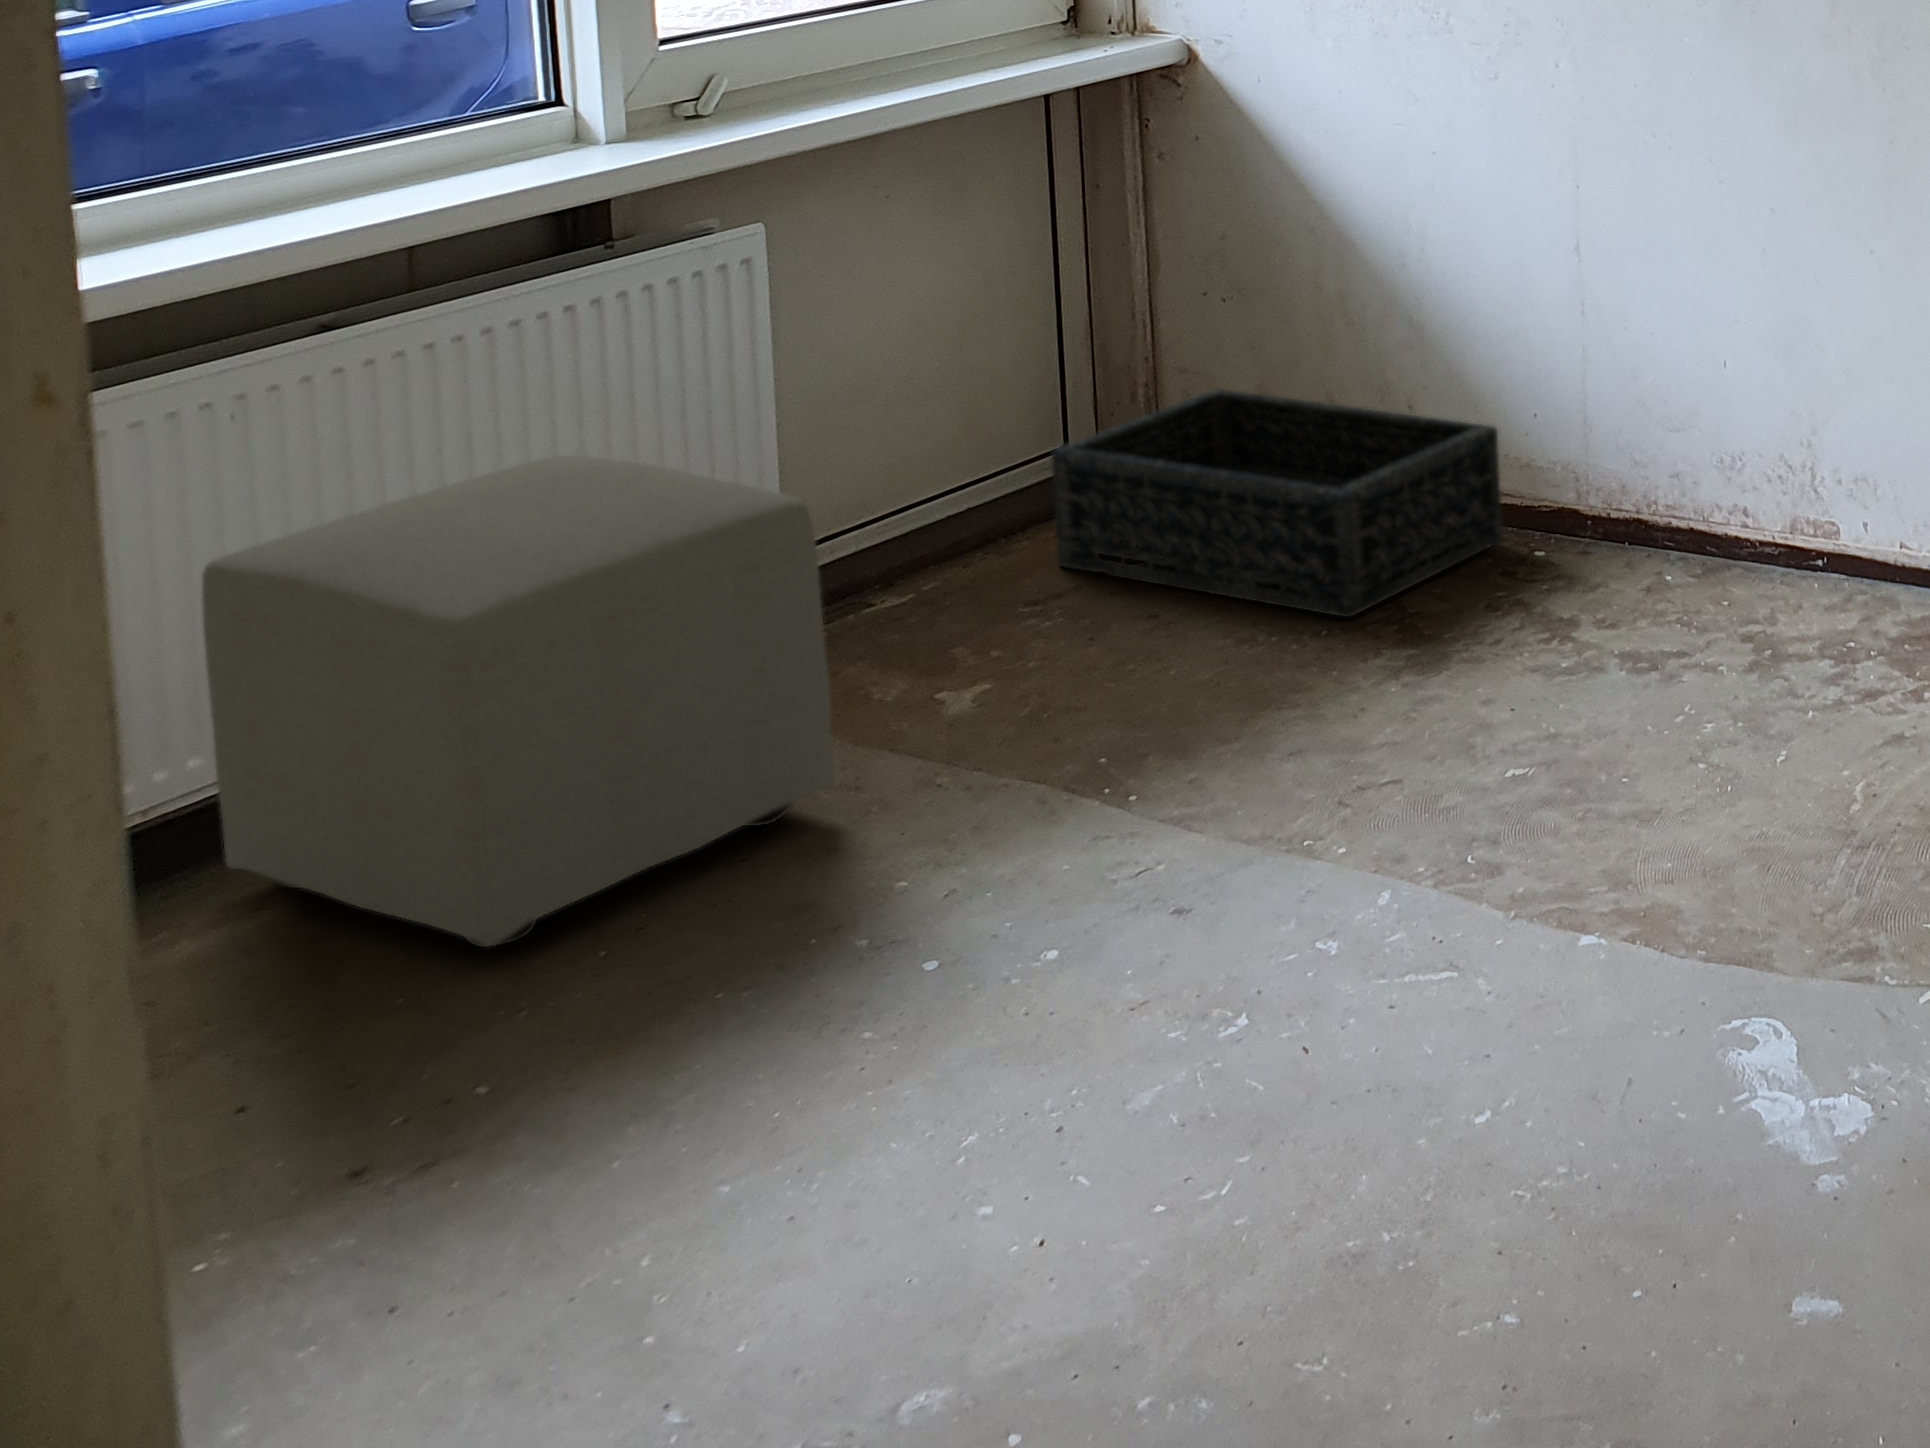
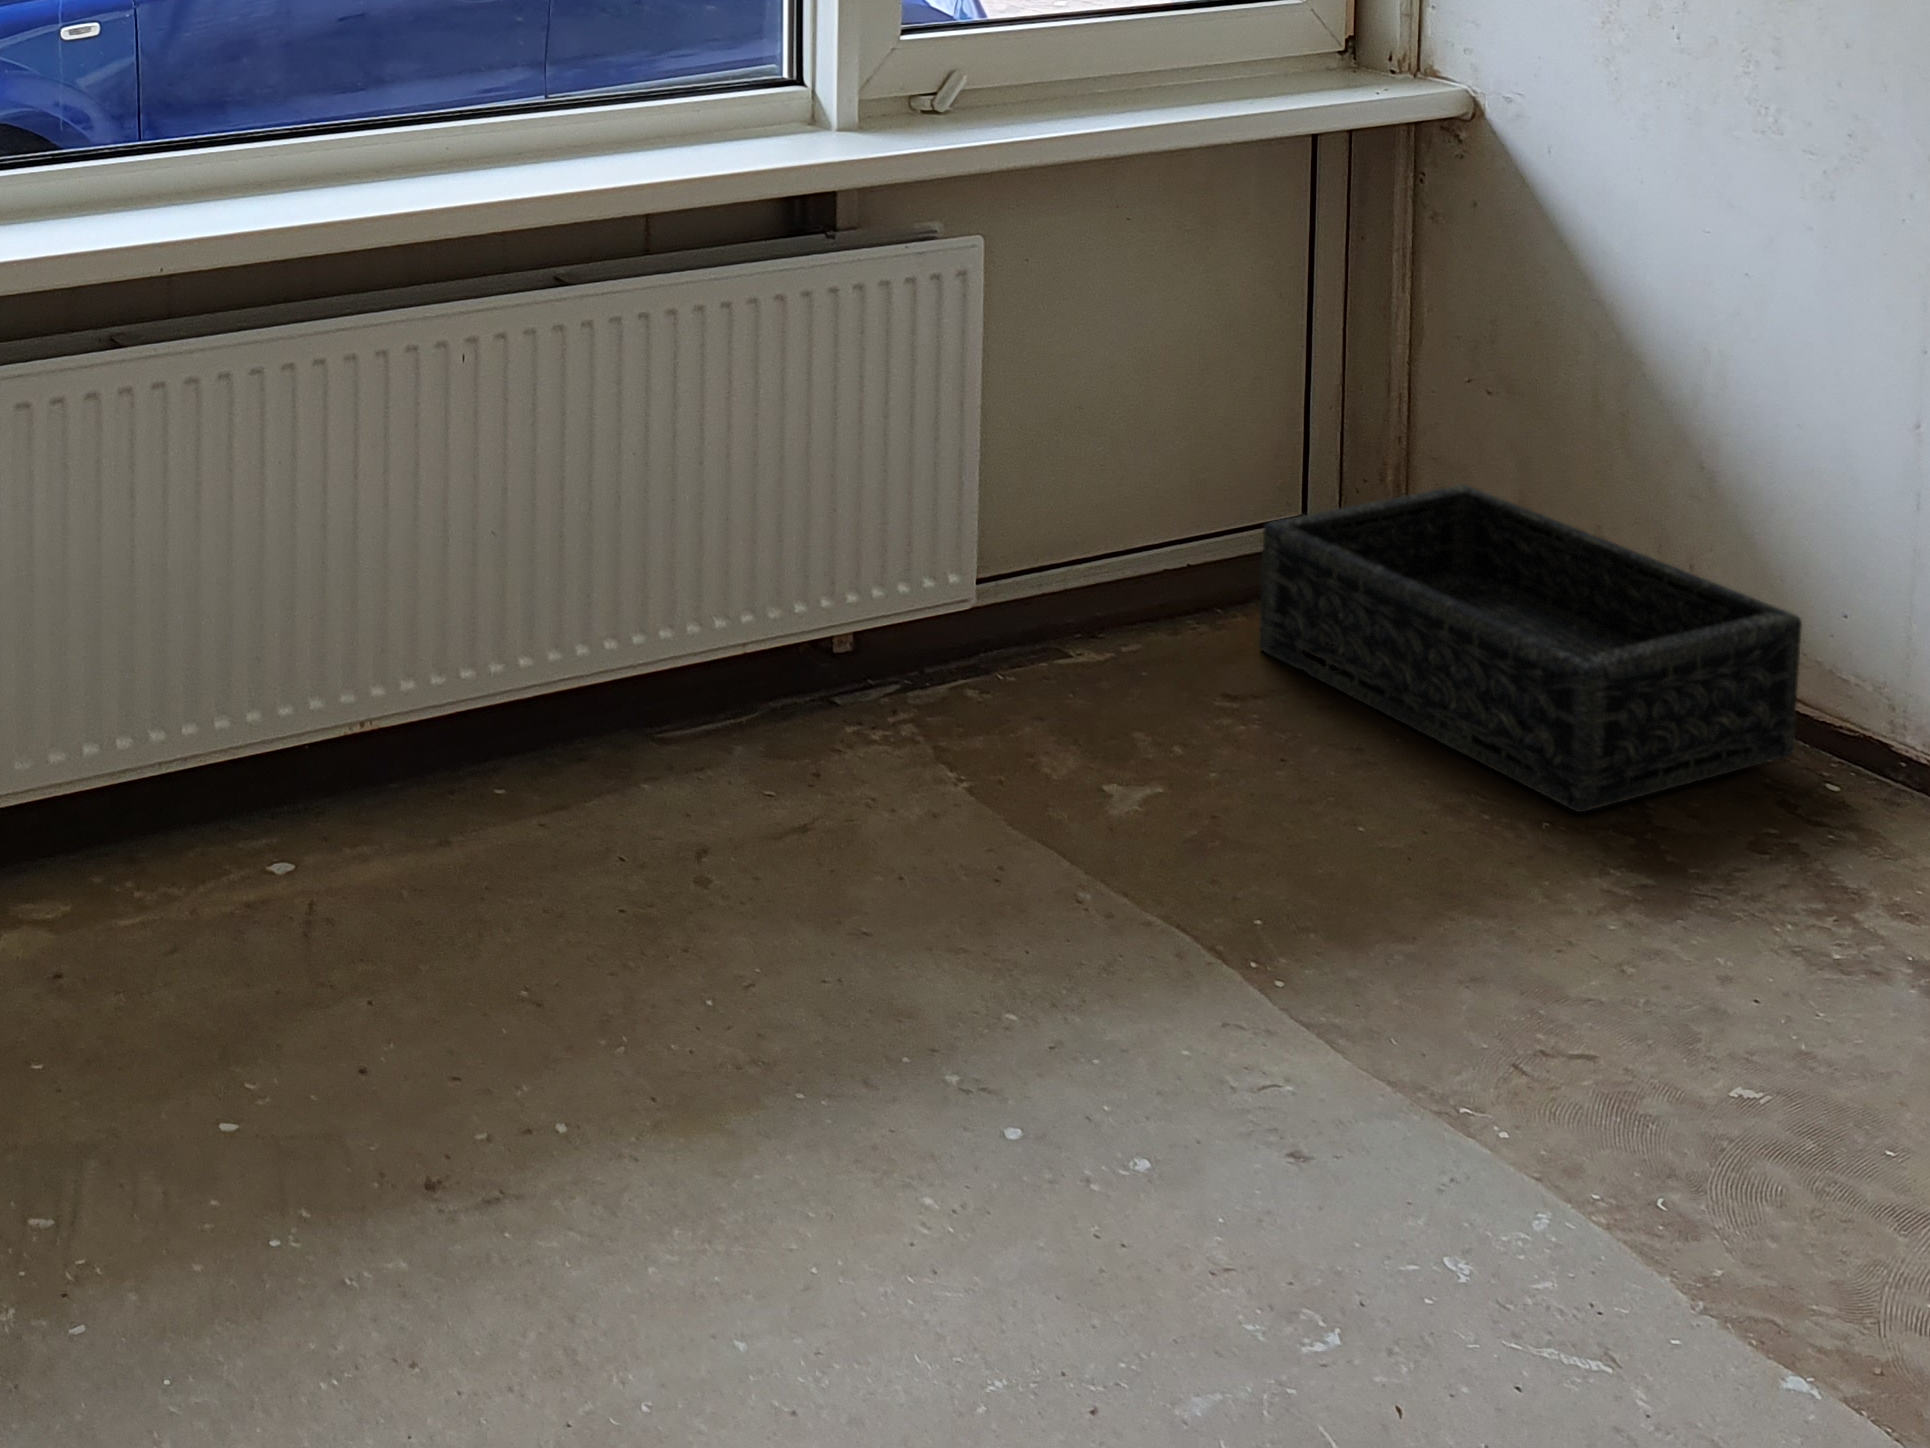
ottoman: present [202,455,835,947] -> none [412,445,965,962]

